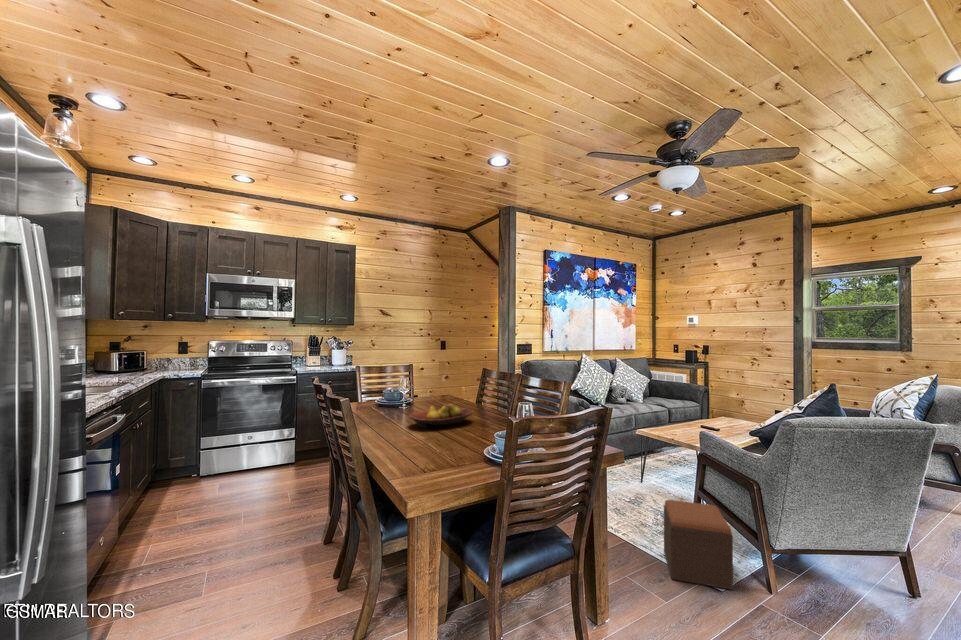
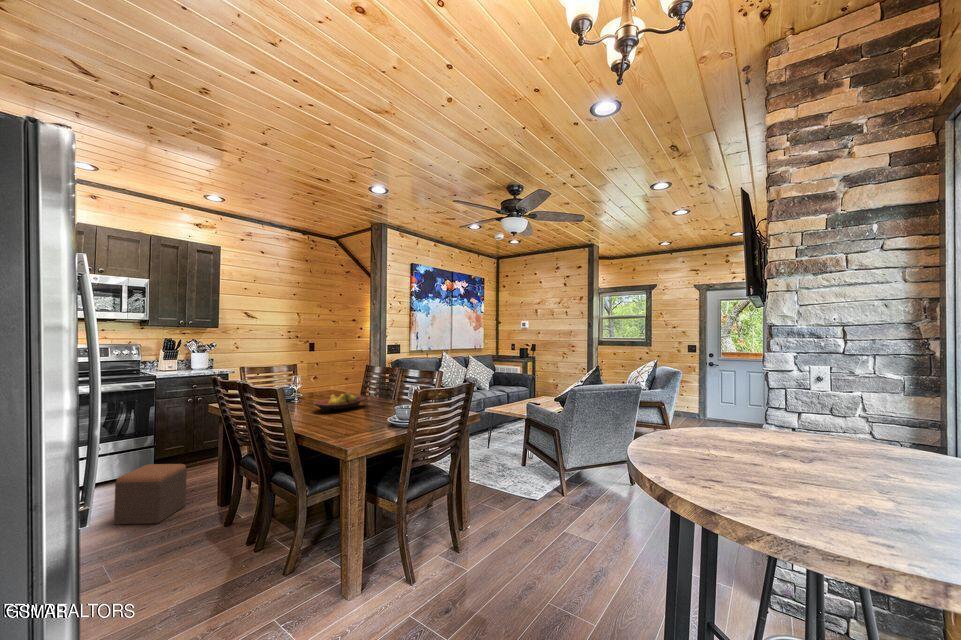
footstool: present [664,500,733,589] -> present [114,464,187,525]

